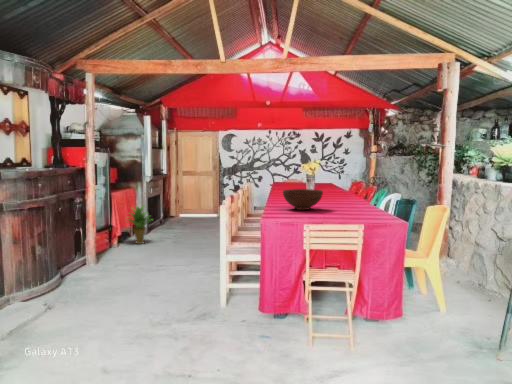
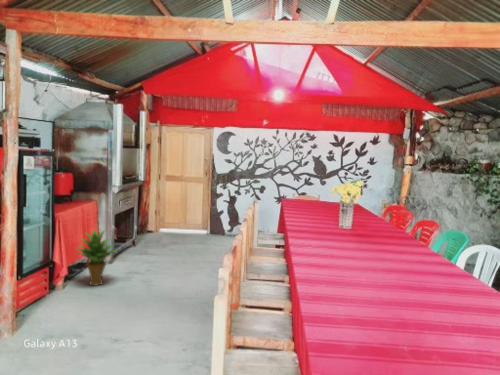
fruit bowl: present [283,189,323,210] -> none [359,274,454,332]

